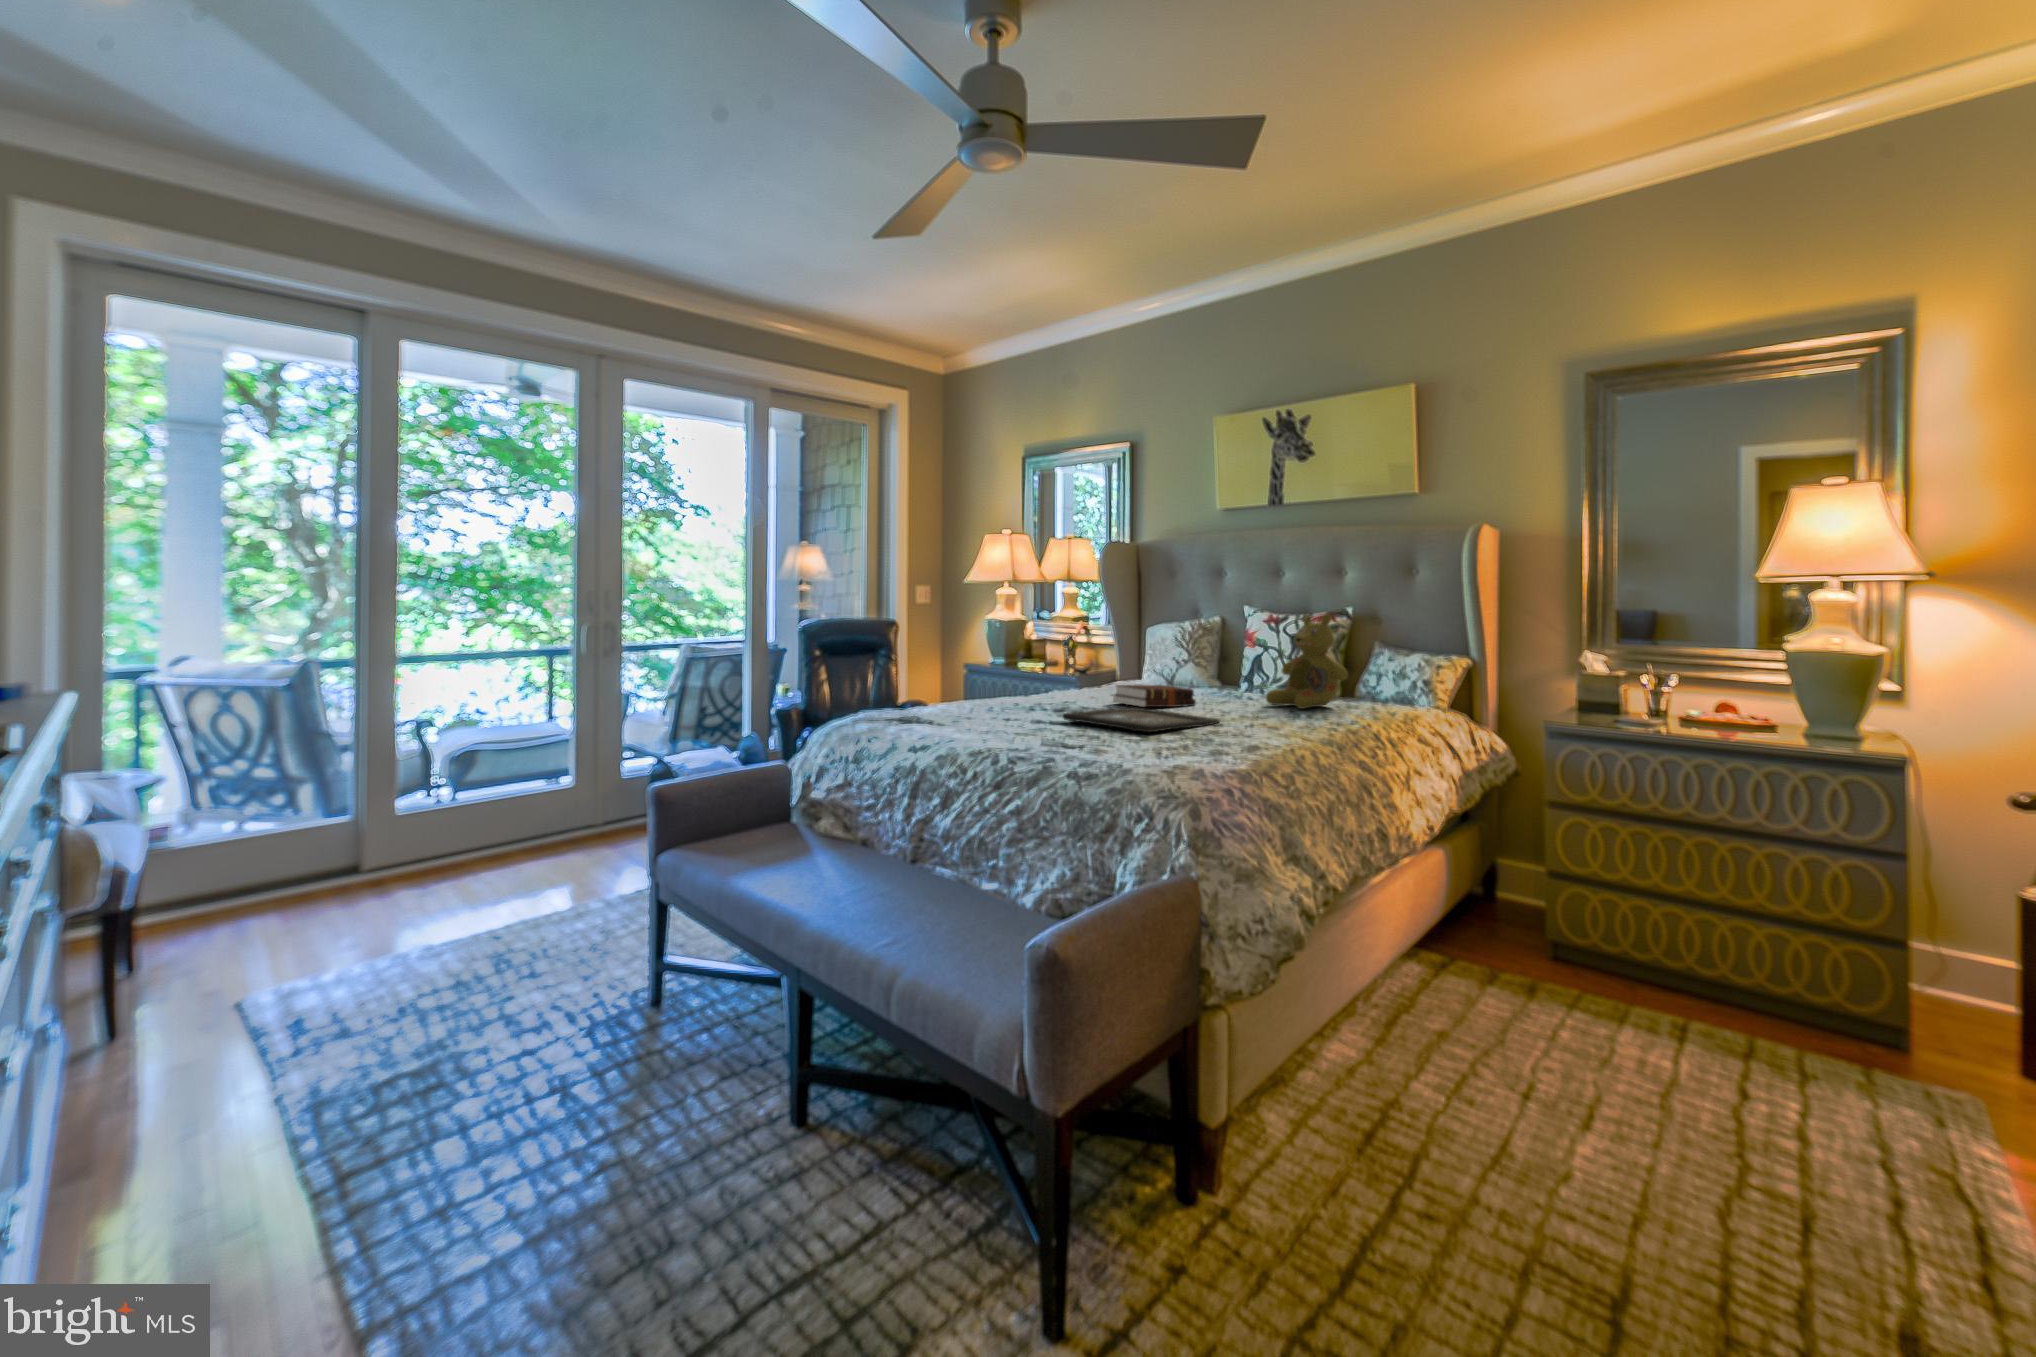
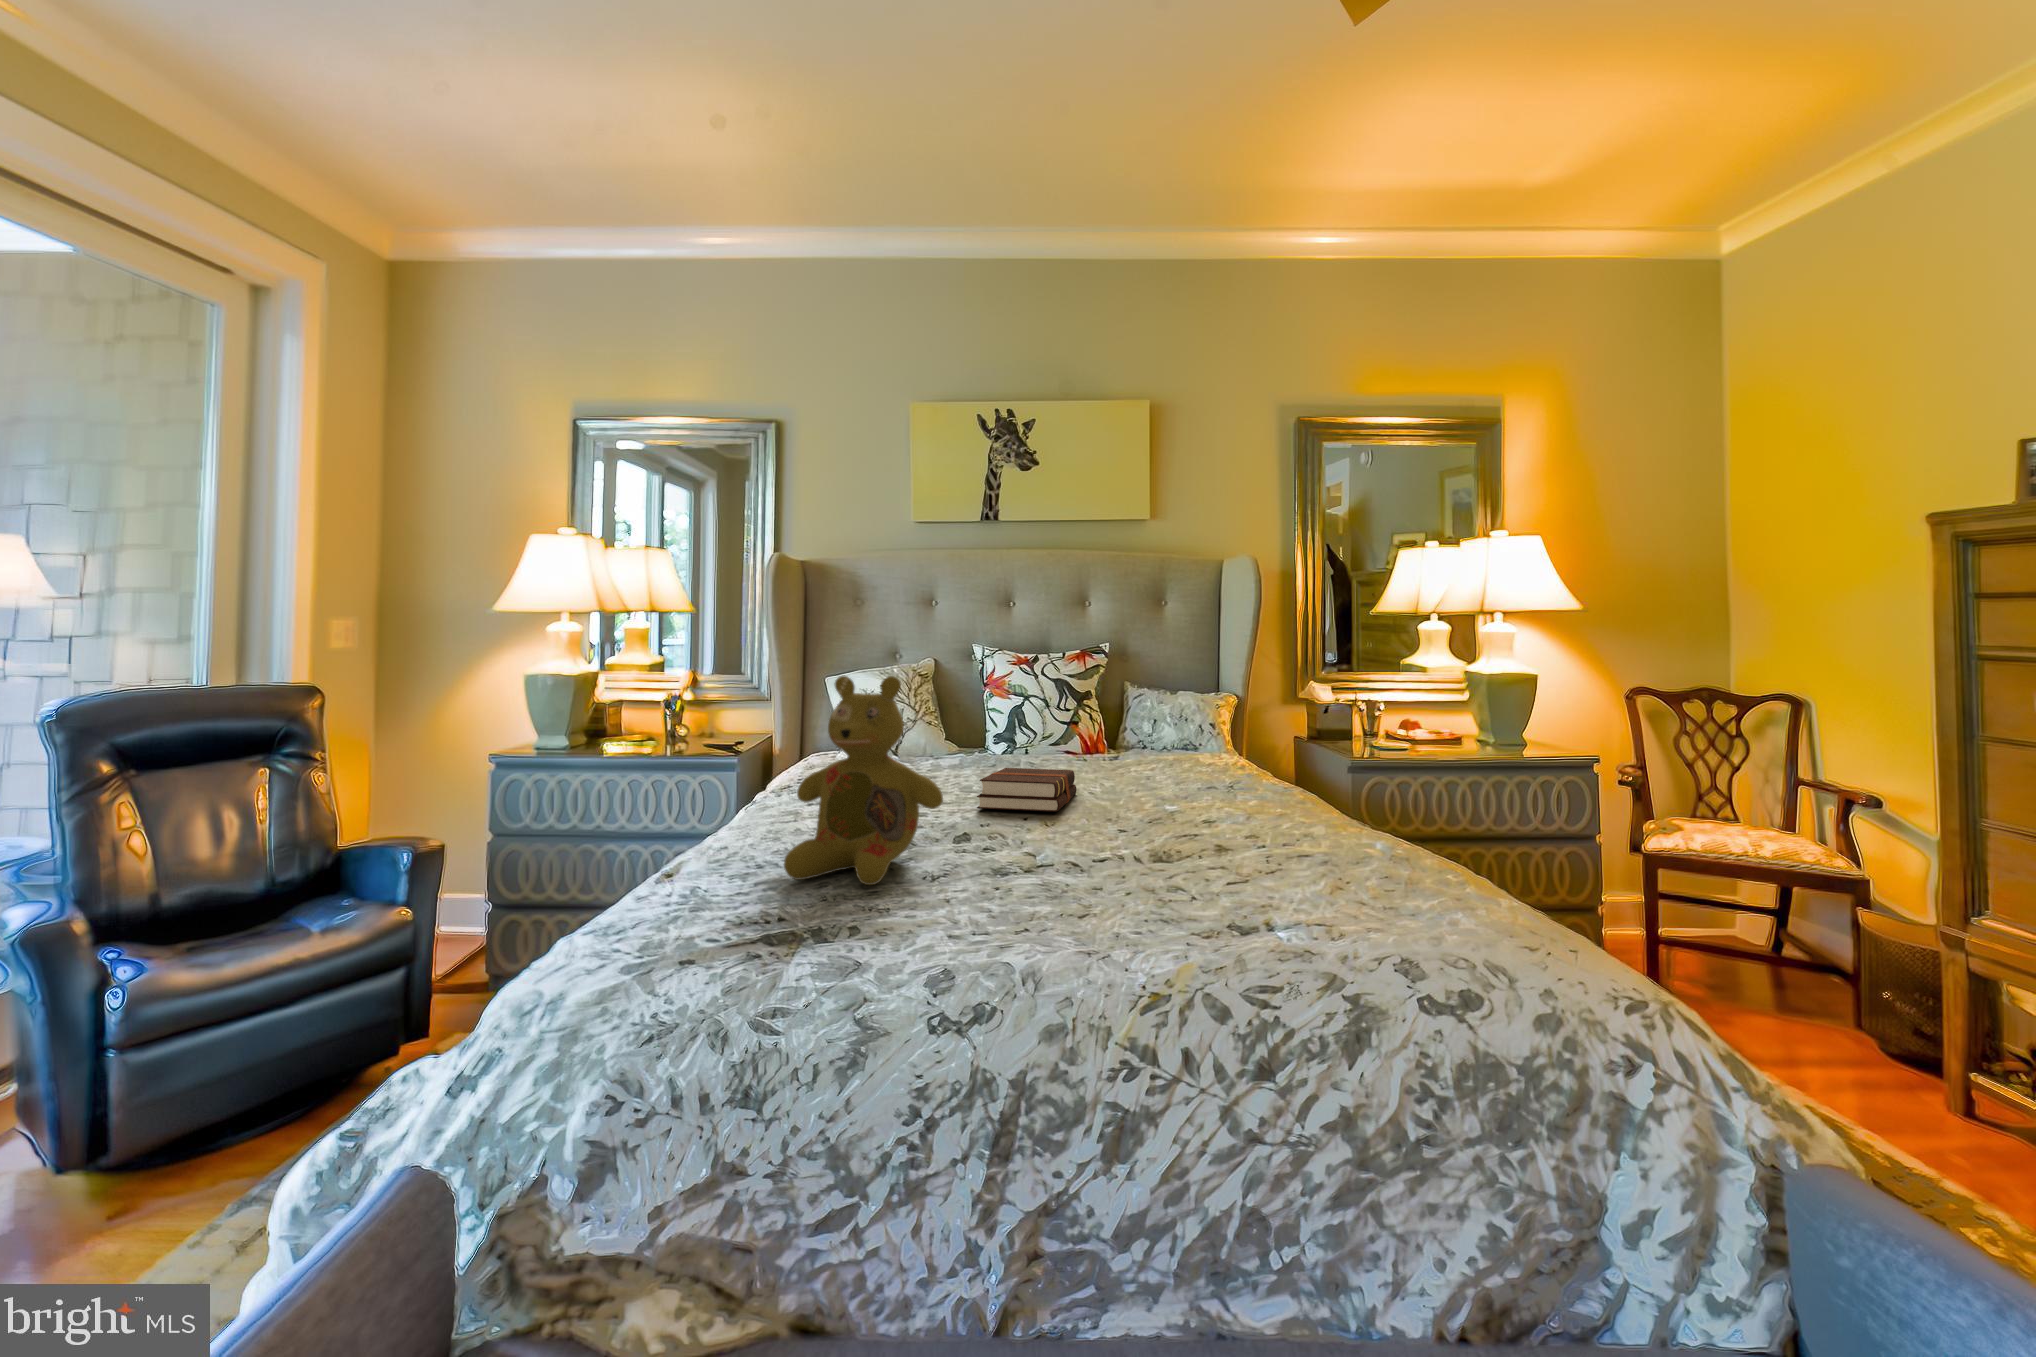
stuffed bear: present [1265,614,1348,709] -> present [784,676,943,885]
tray: present [1063,707,1220,732] -> none [1066,816,1271,871]

